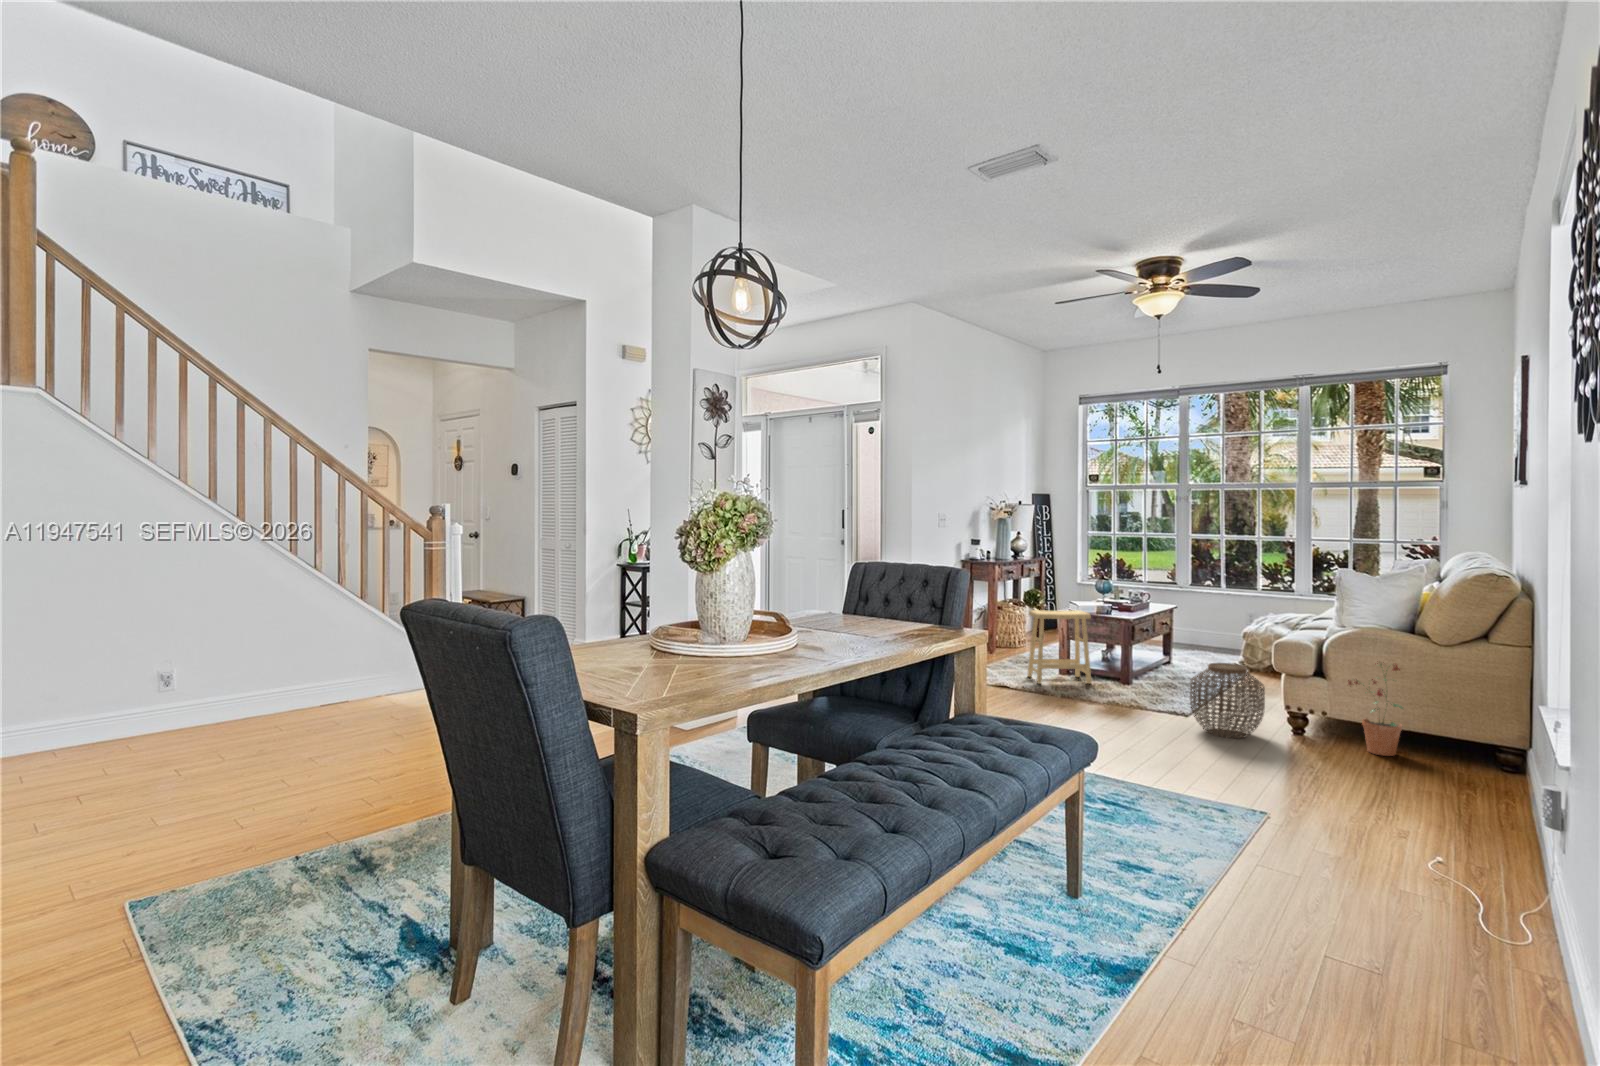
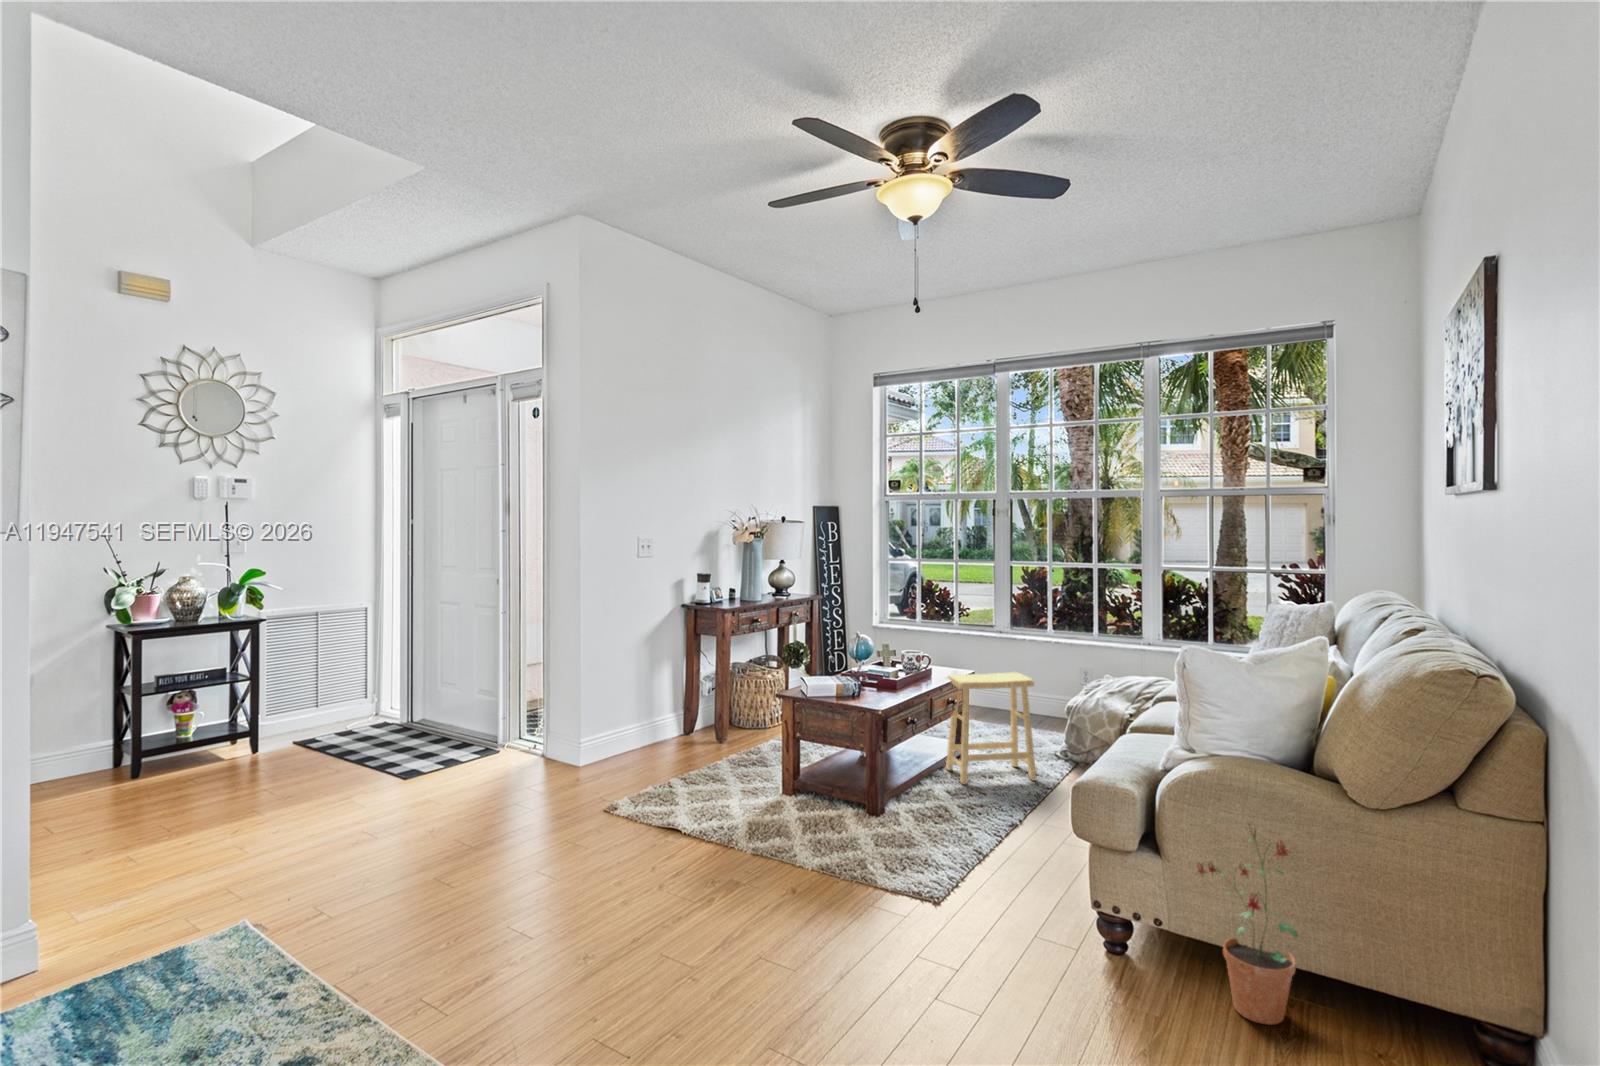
footstool: present [1027,610,1091,684] -> present [946,672,1036,784]
woven basket: present [1190,663,1265,738] -> none [926,822,1053,979]

